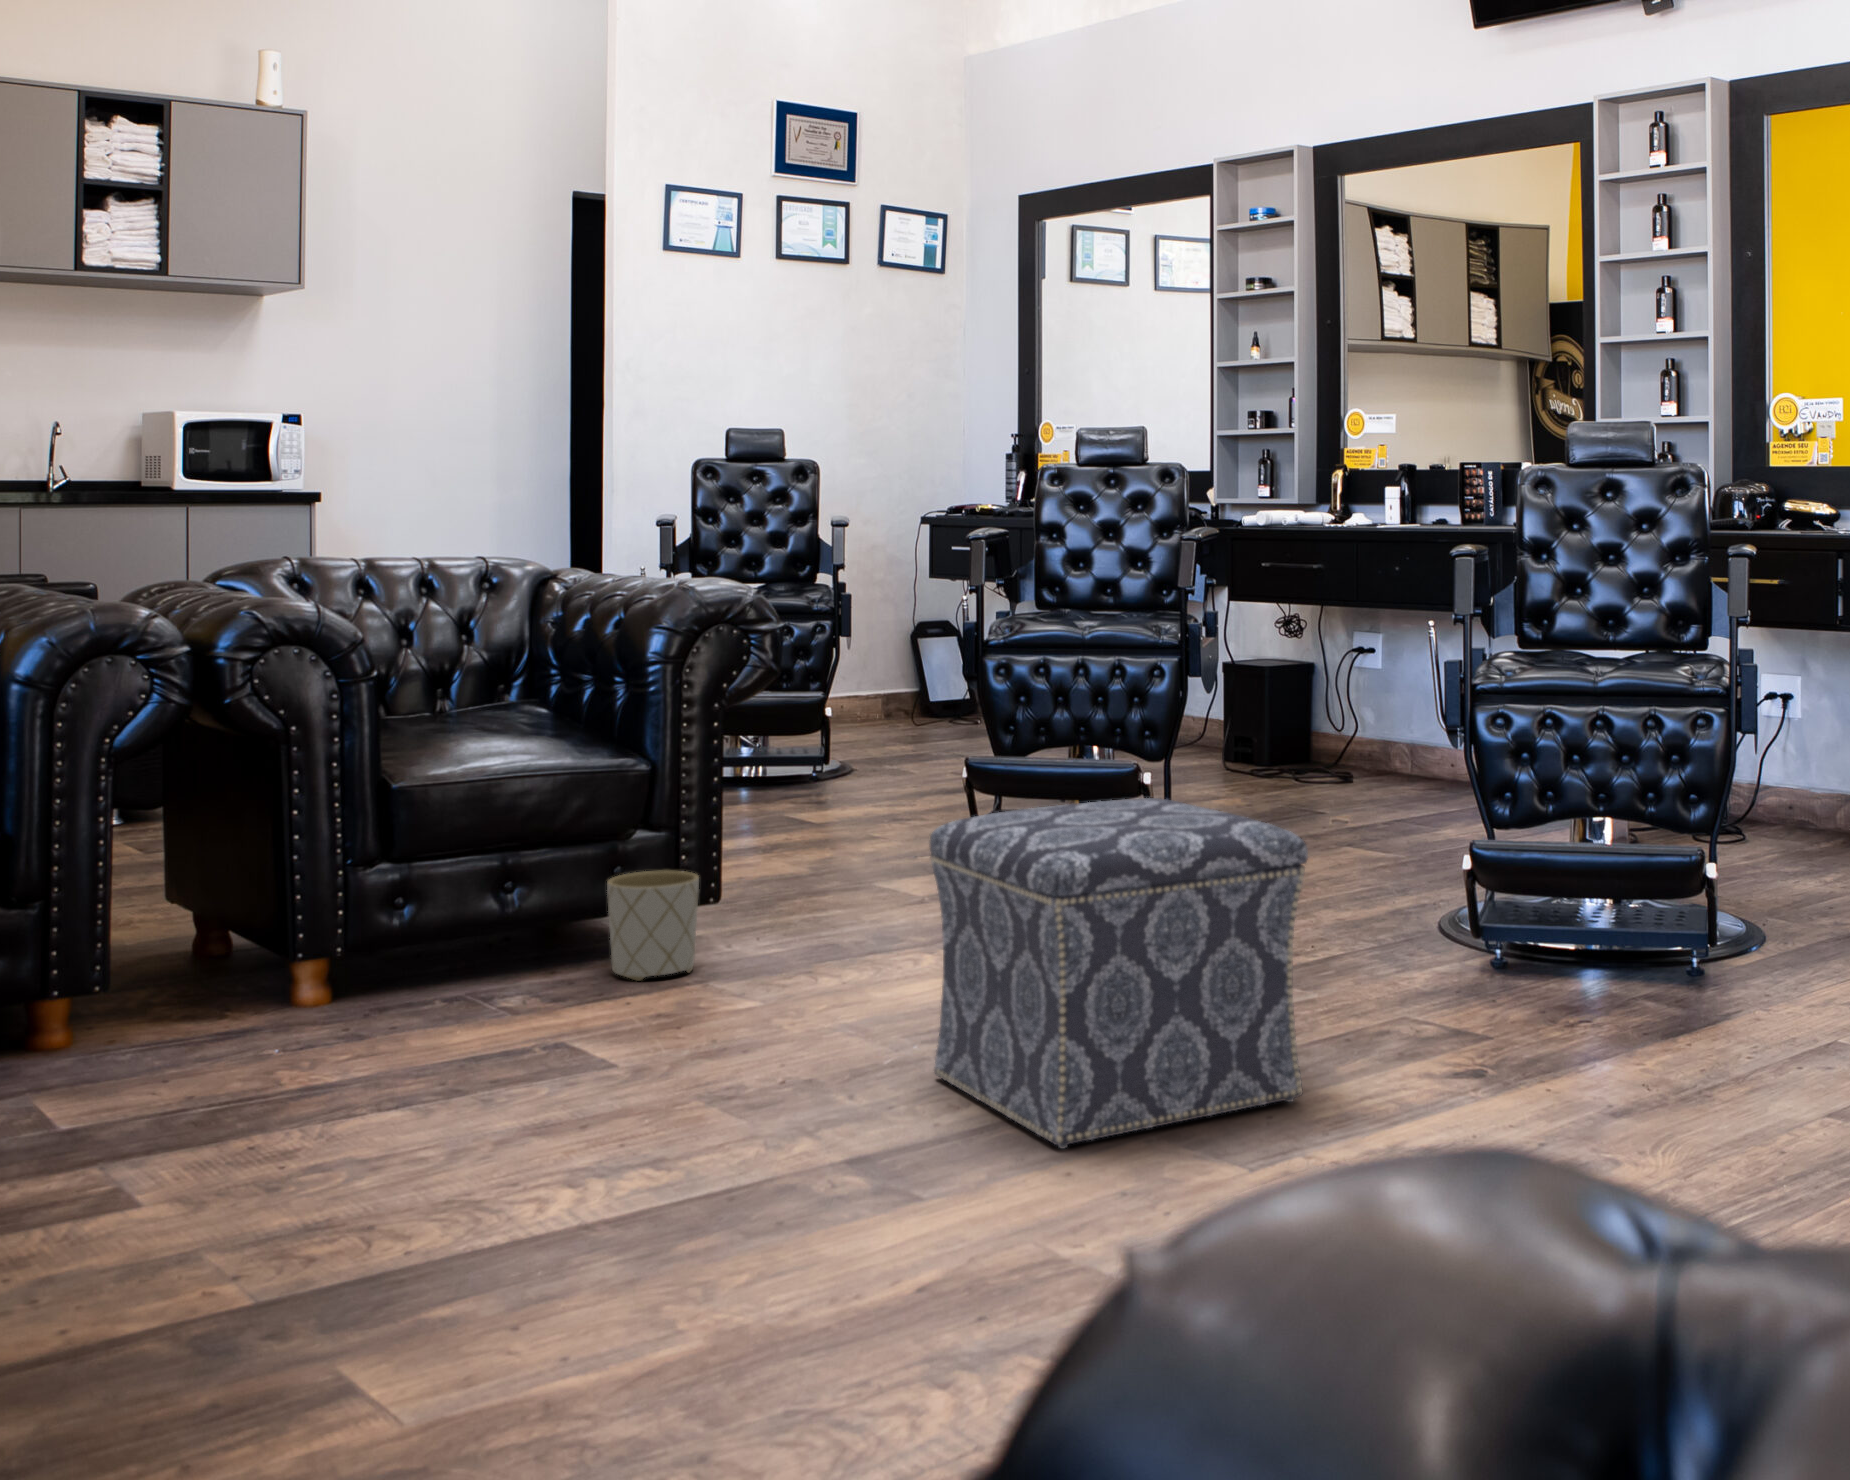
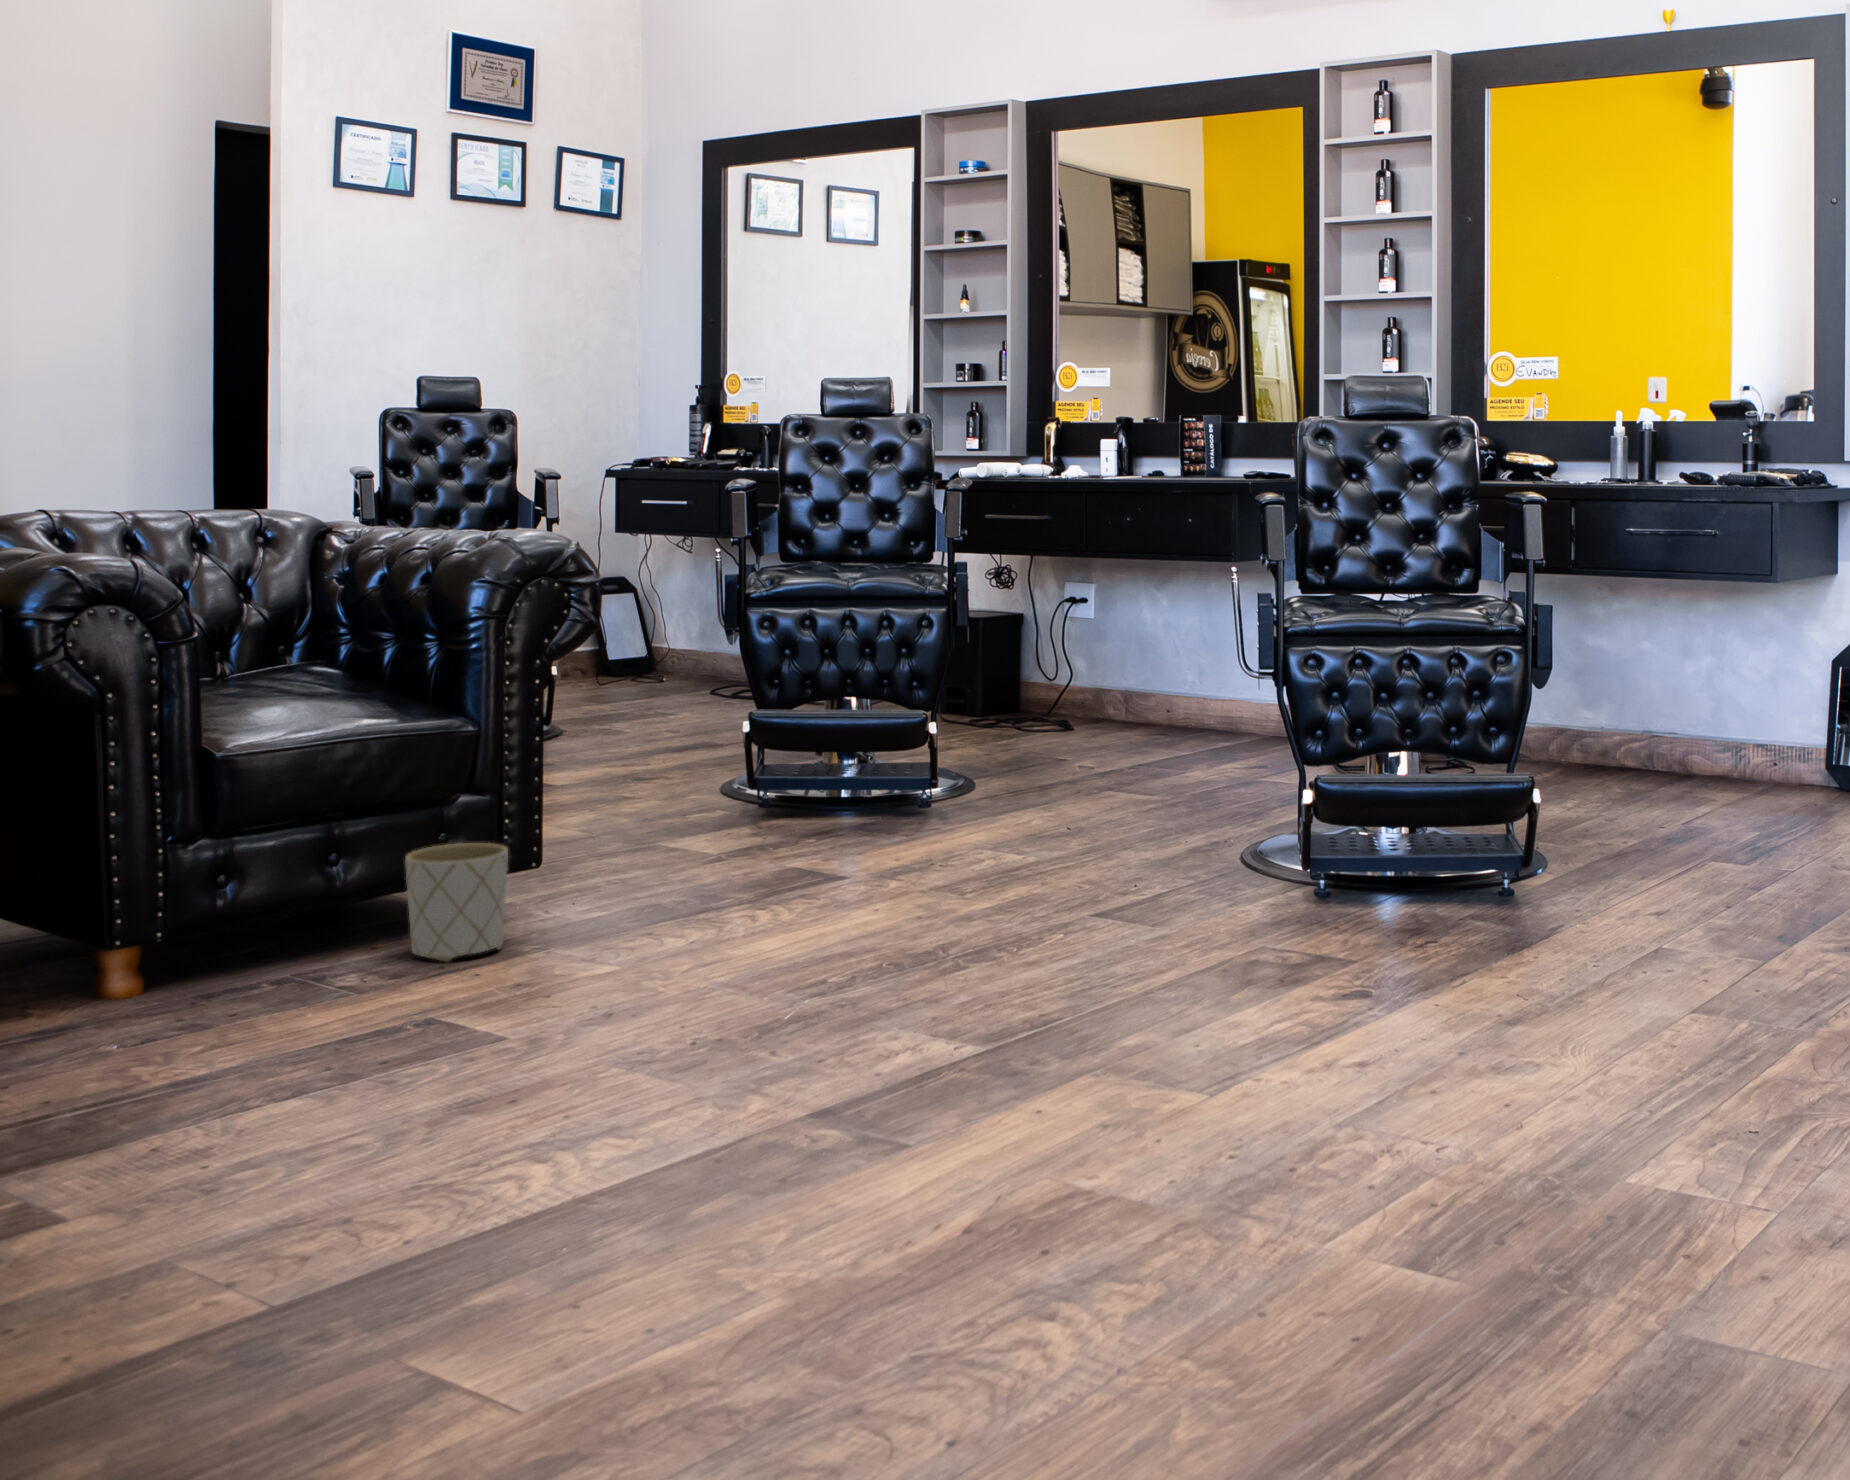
ottoman: present [930,798,1308,1148] -> none [825,746,1220,1099]

